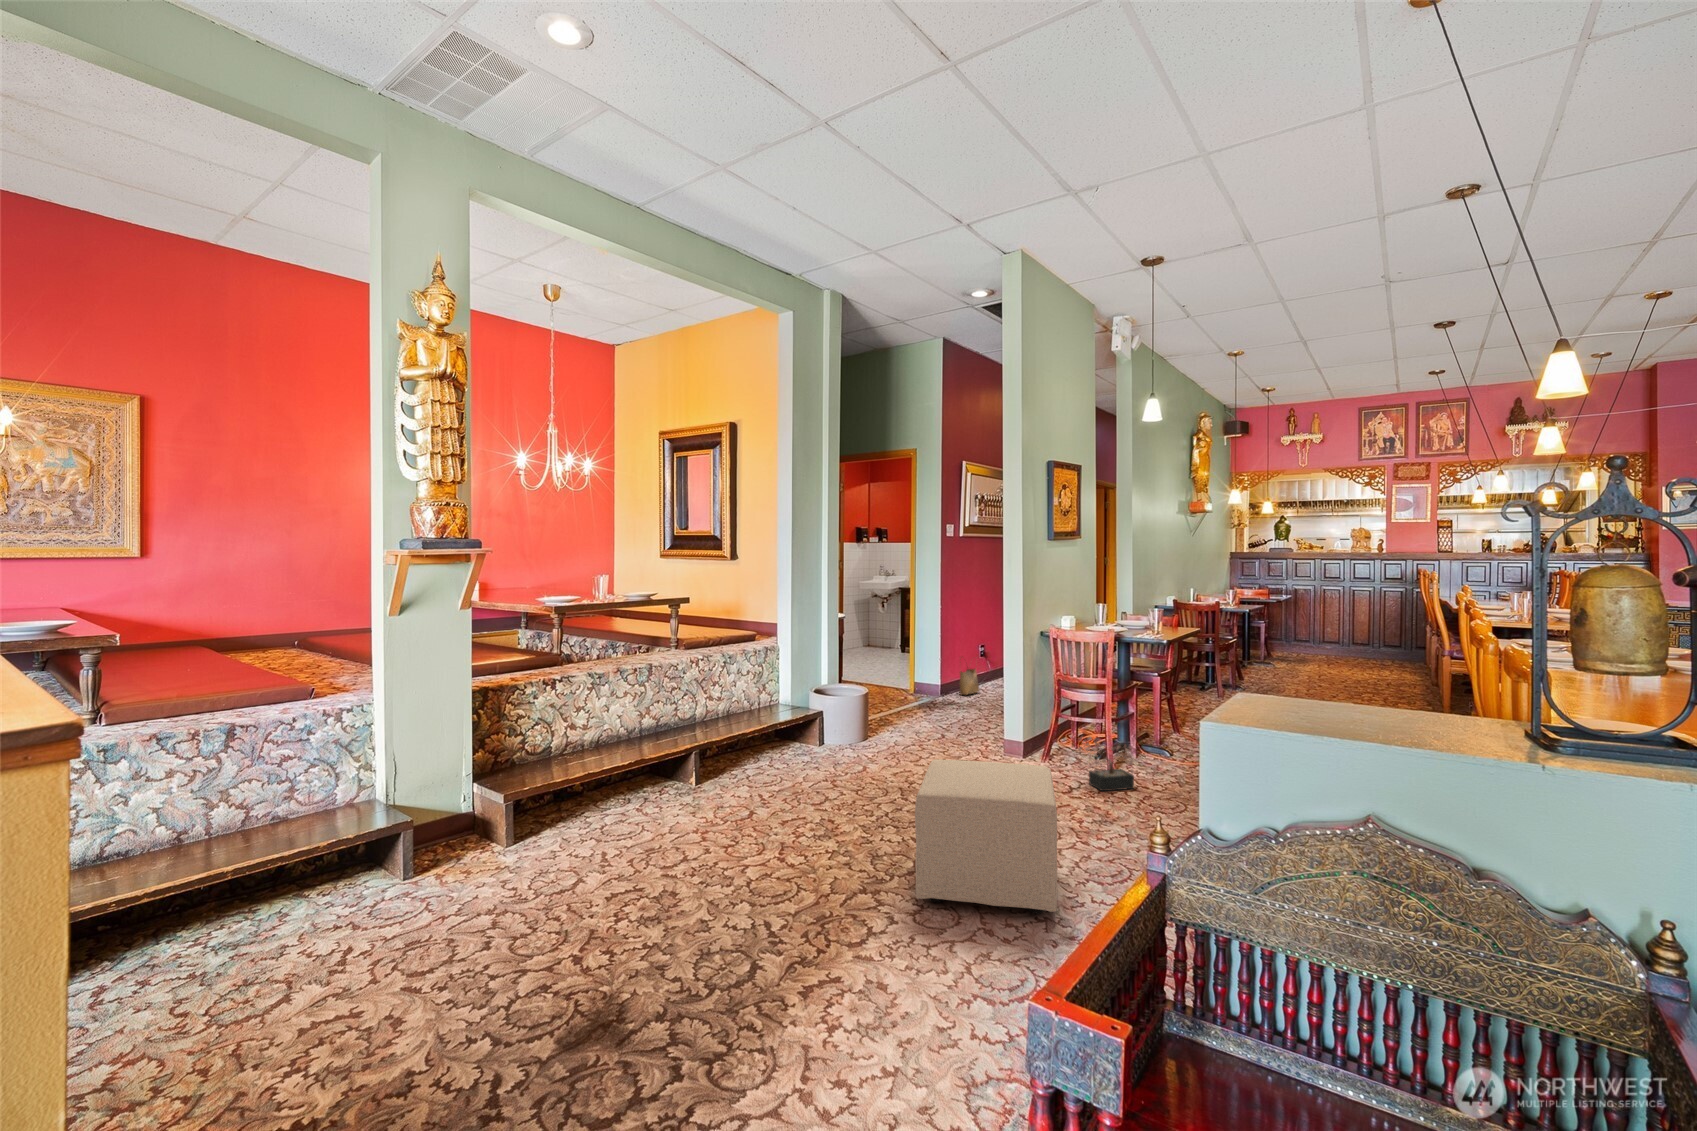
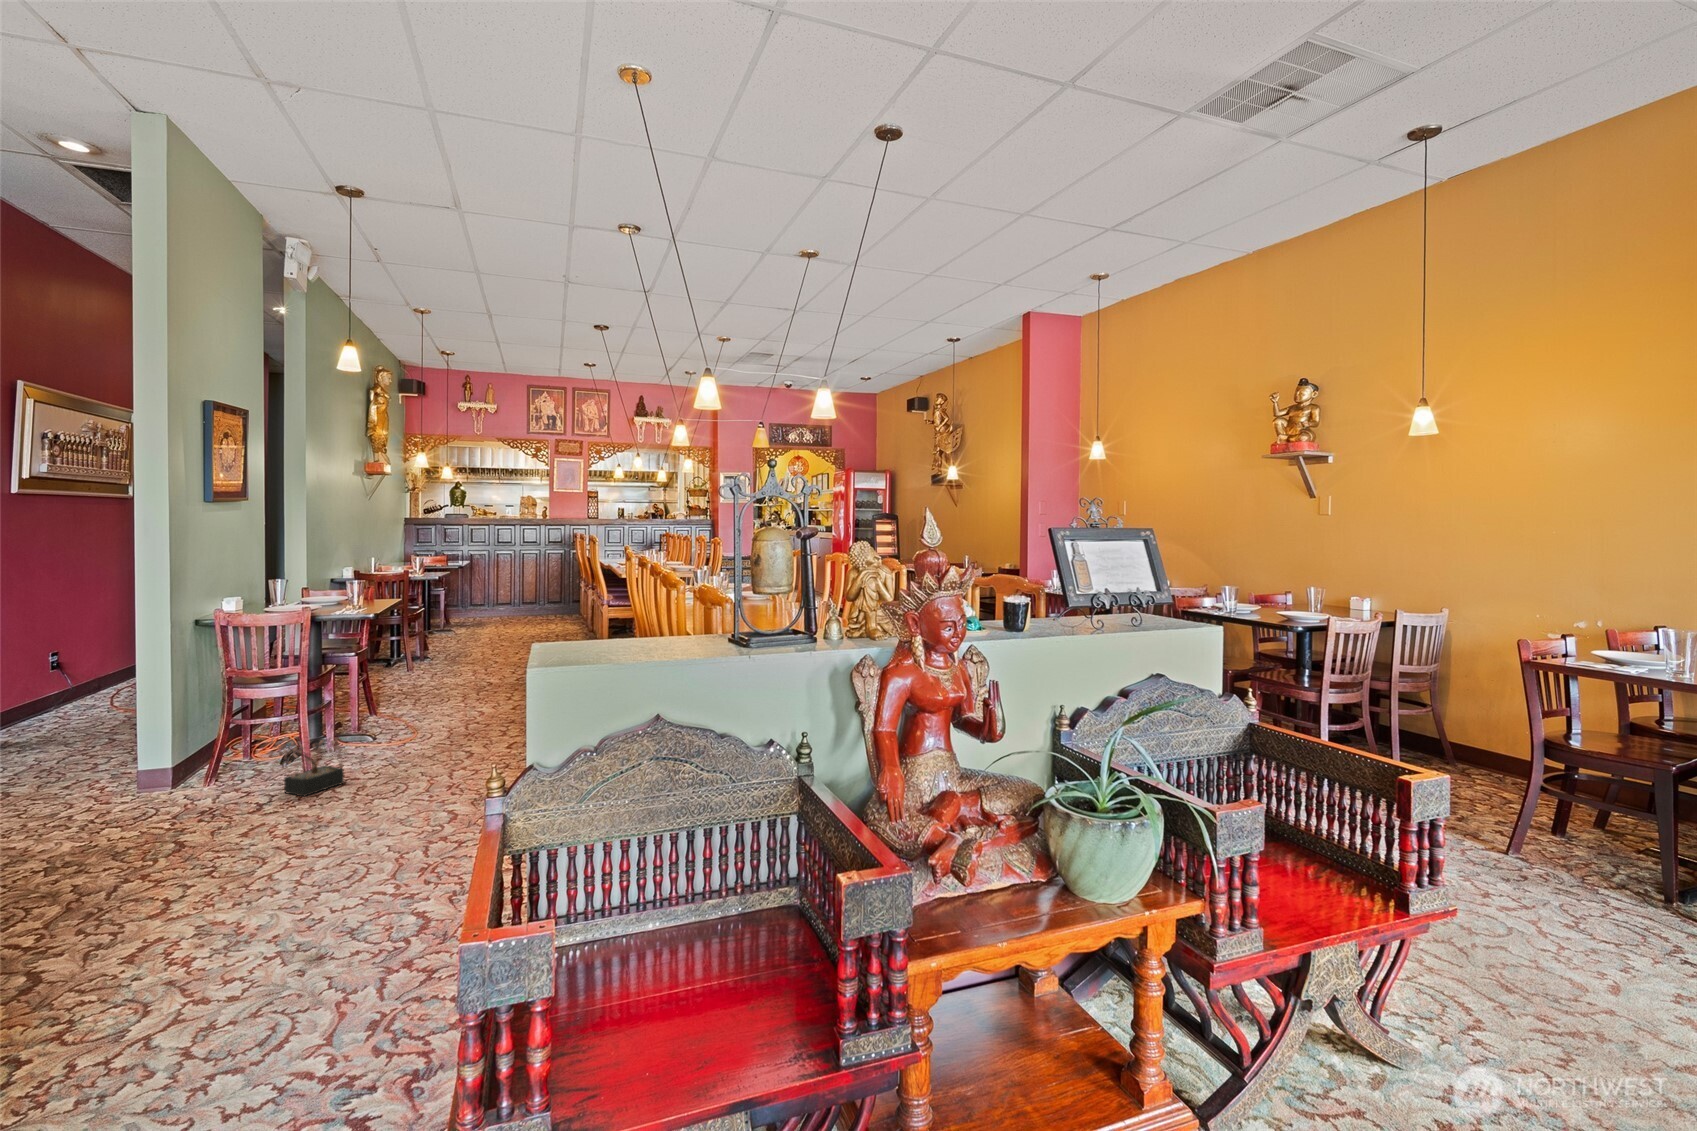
woven basket: present [959,669,979,695] -> none [20,666,62,726]
ottoman: present [915,759,1057,914] -> none [52,780,293,1012]

